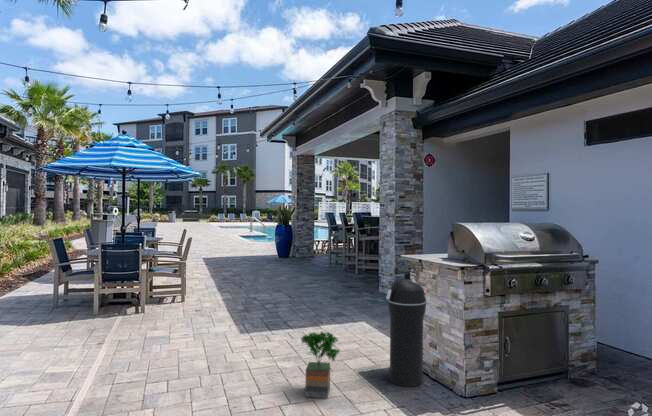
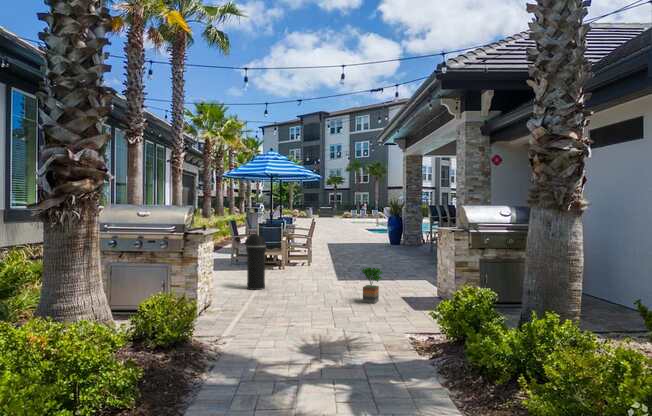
trash can: present [386,279,426,387] -> present [245,234,266,290]

